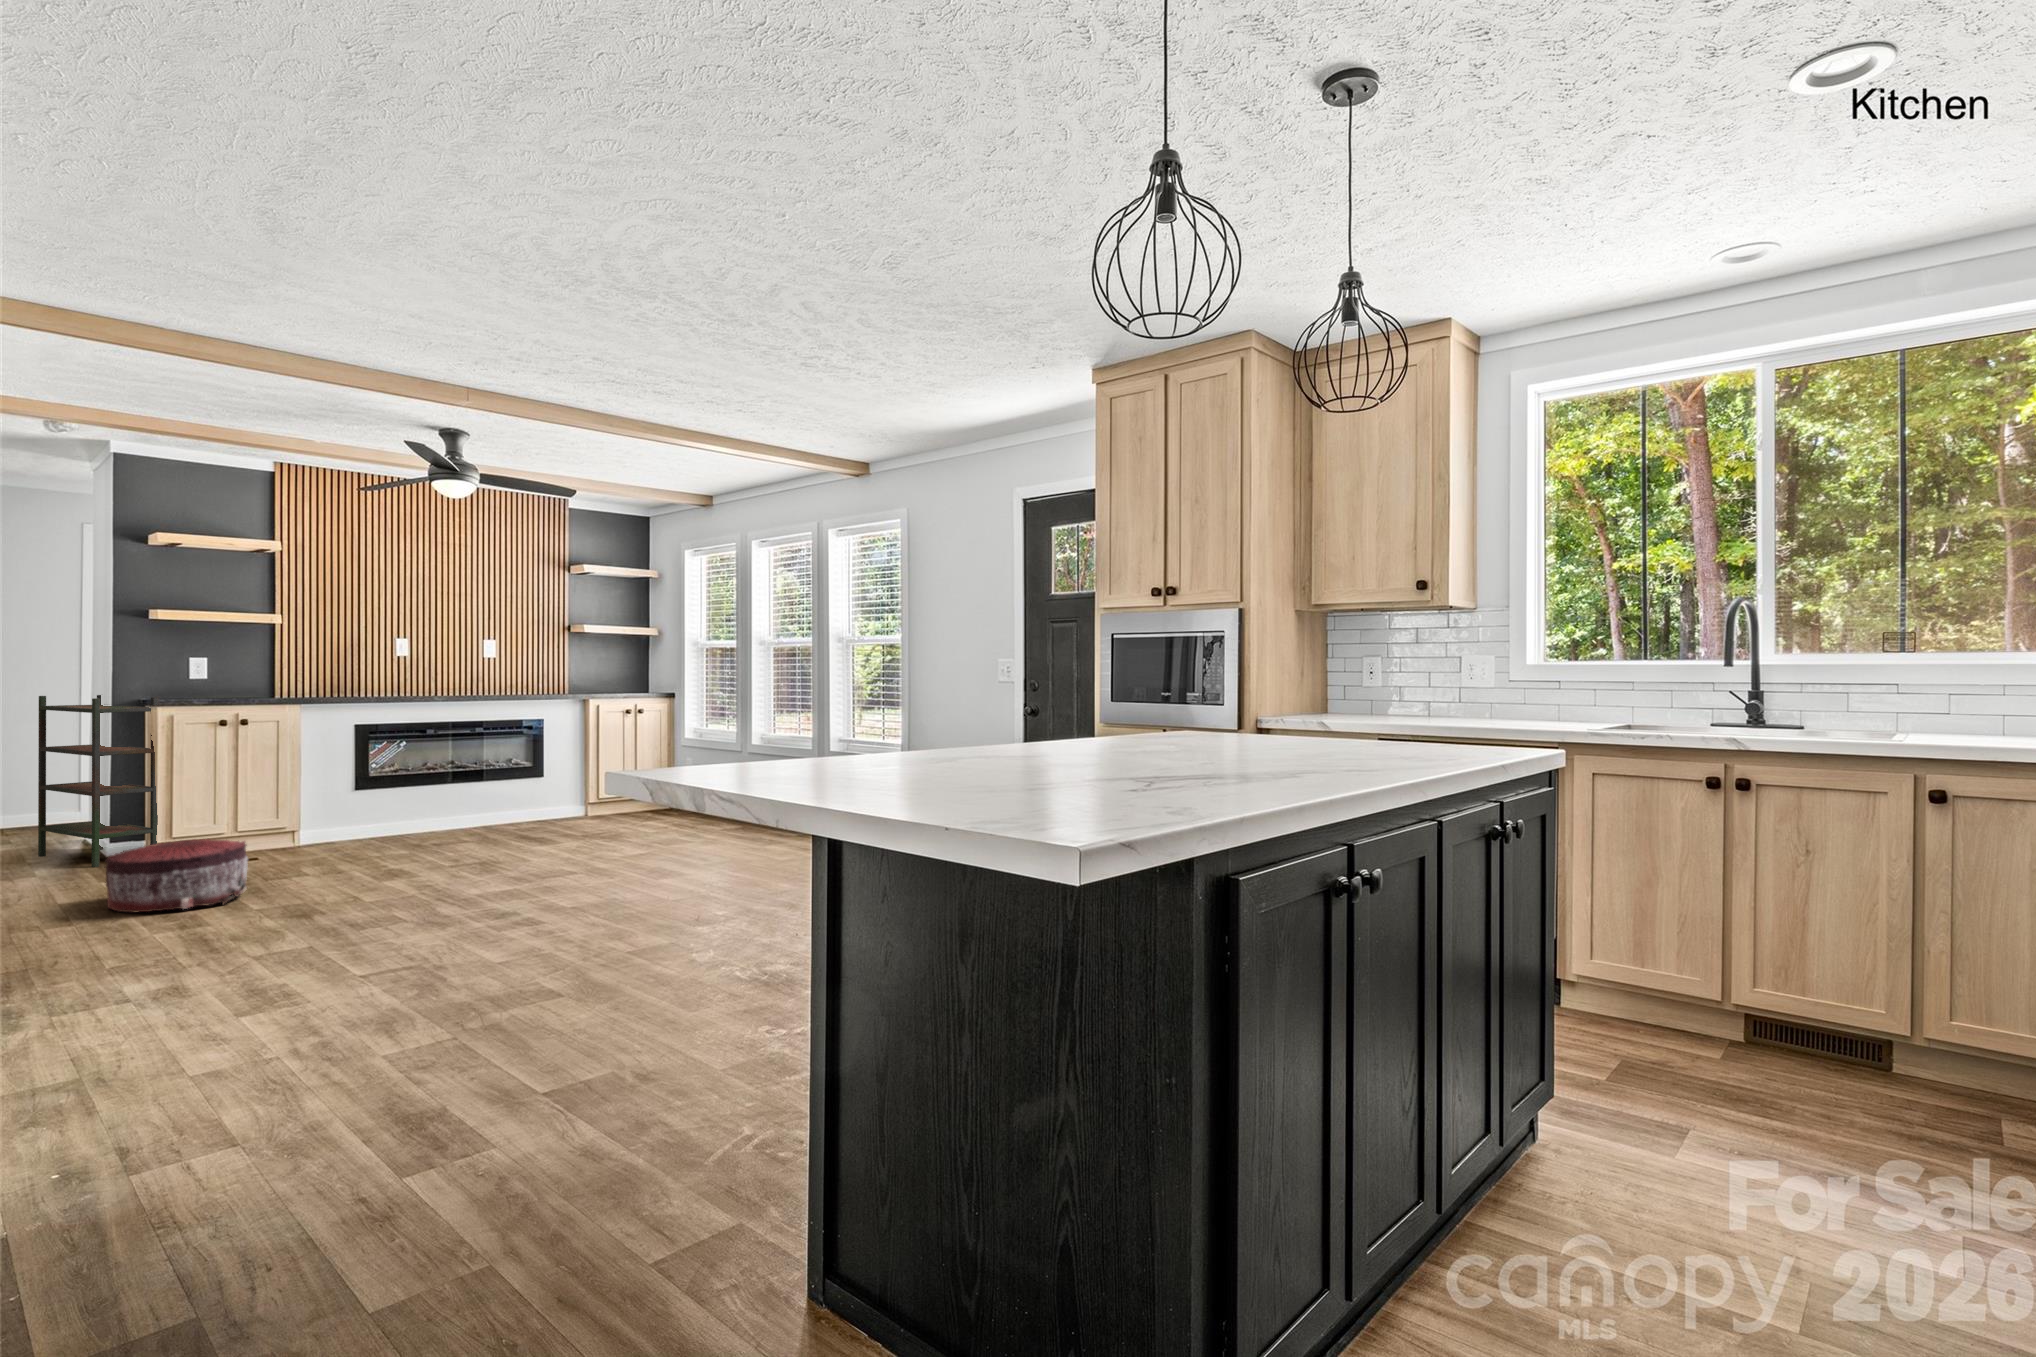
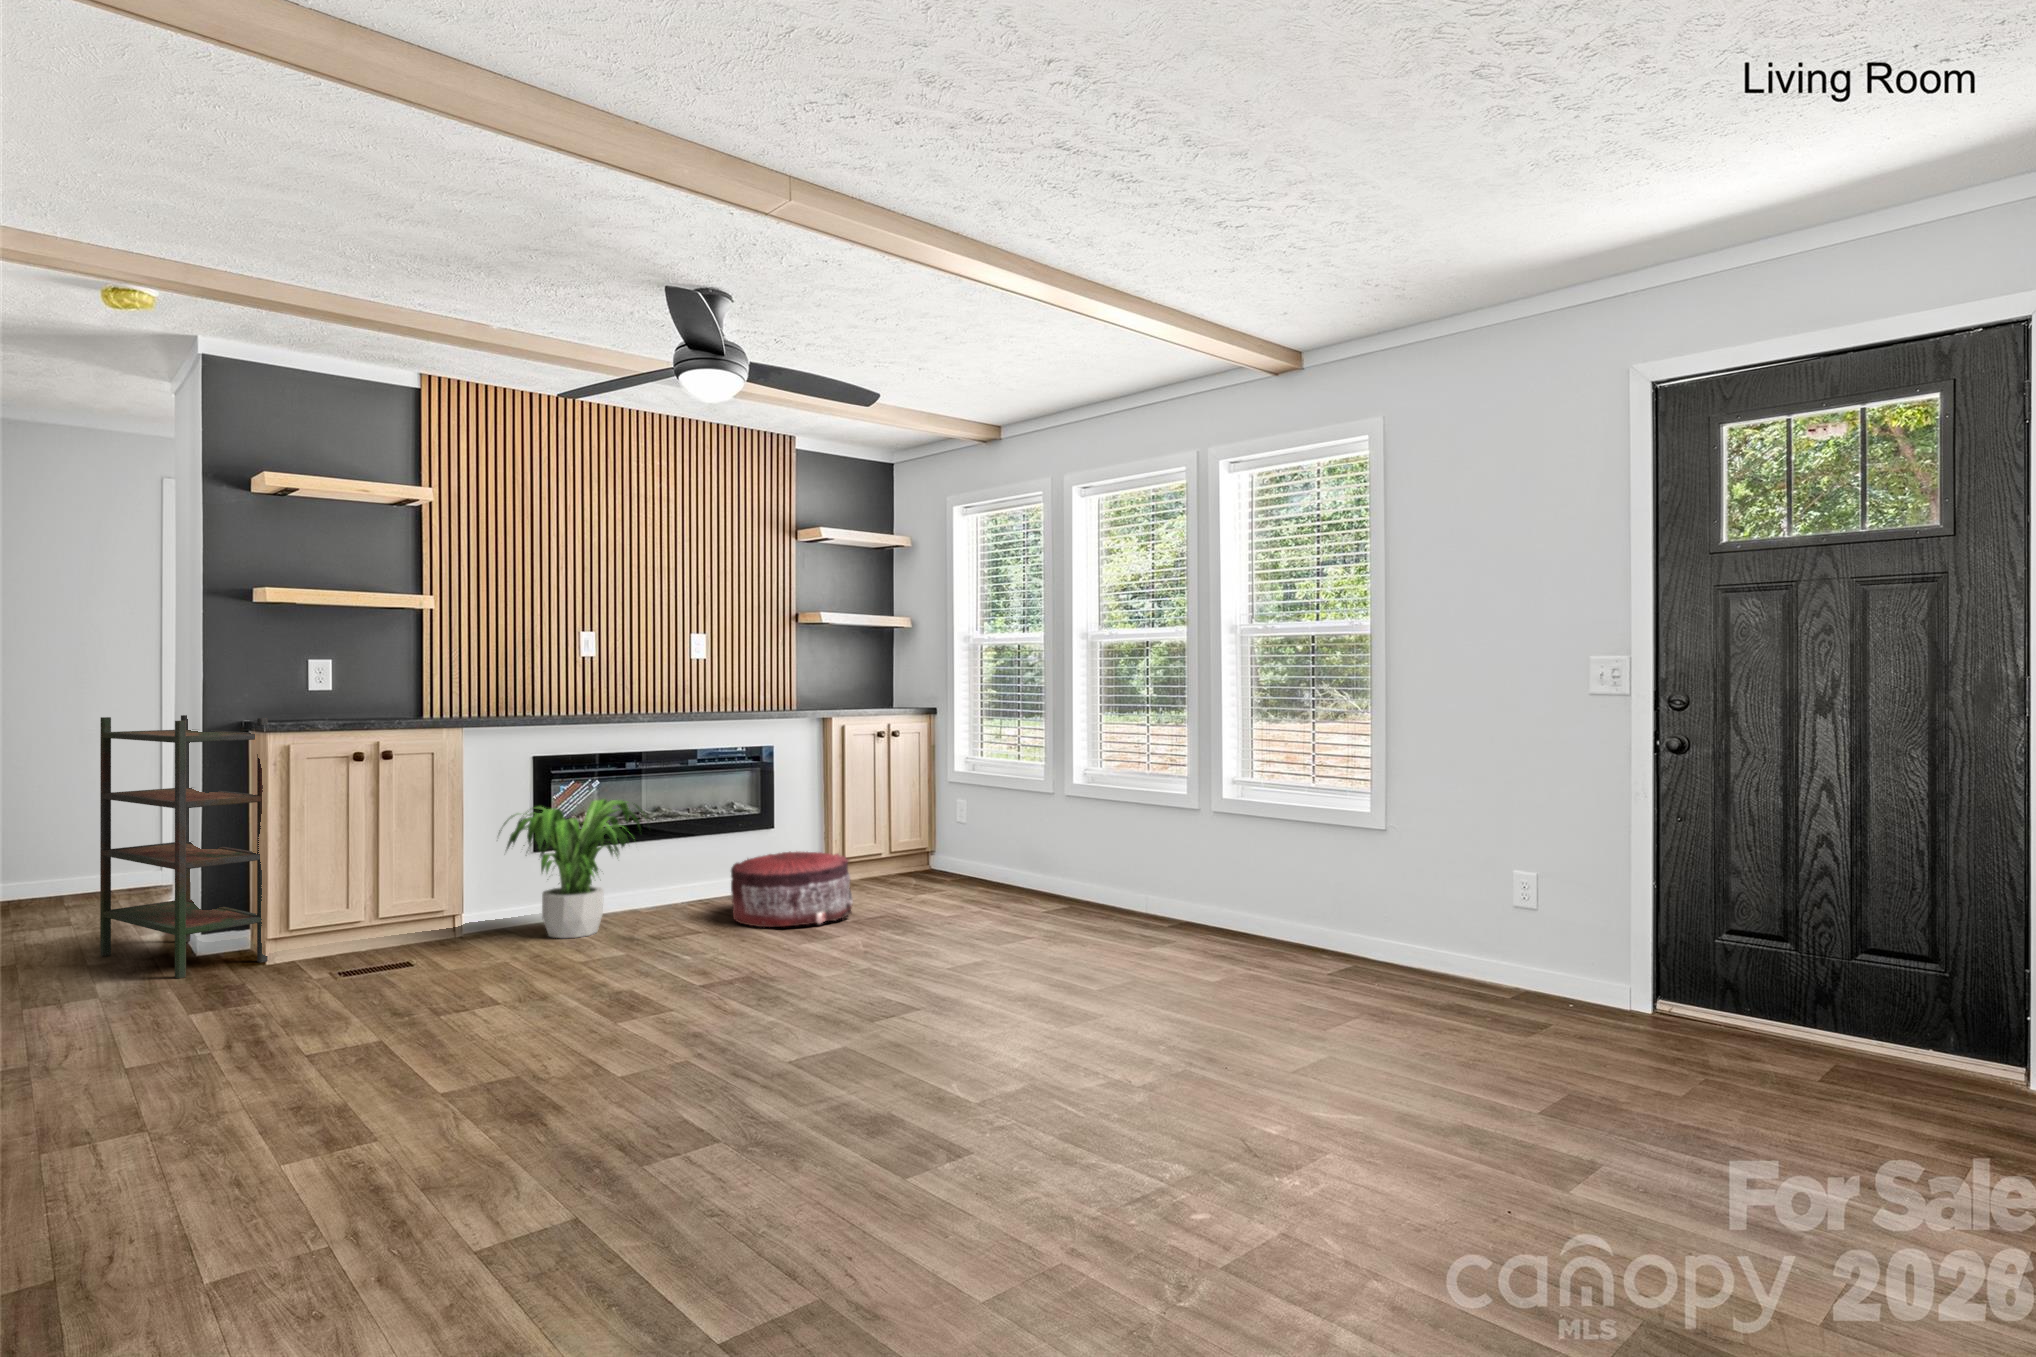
potted plant: none [323,754,435,847] -> present [499,799,647,938]
pouf: present [105,839,248,912] -> present [731,852,853,927]

